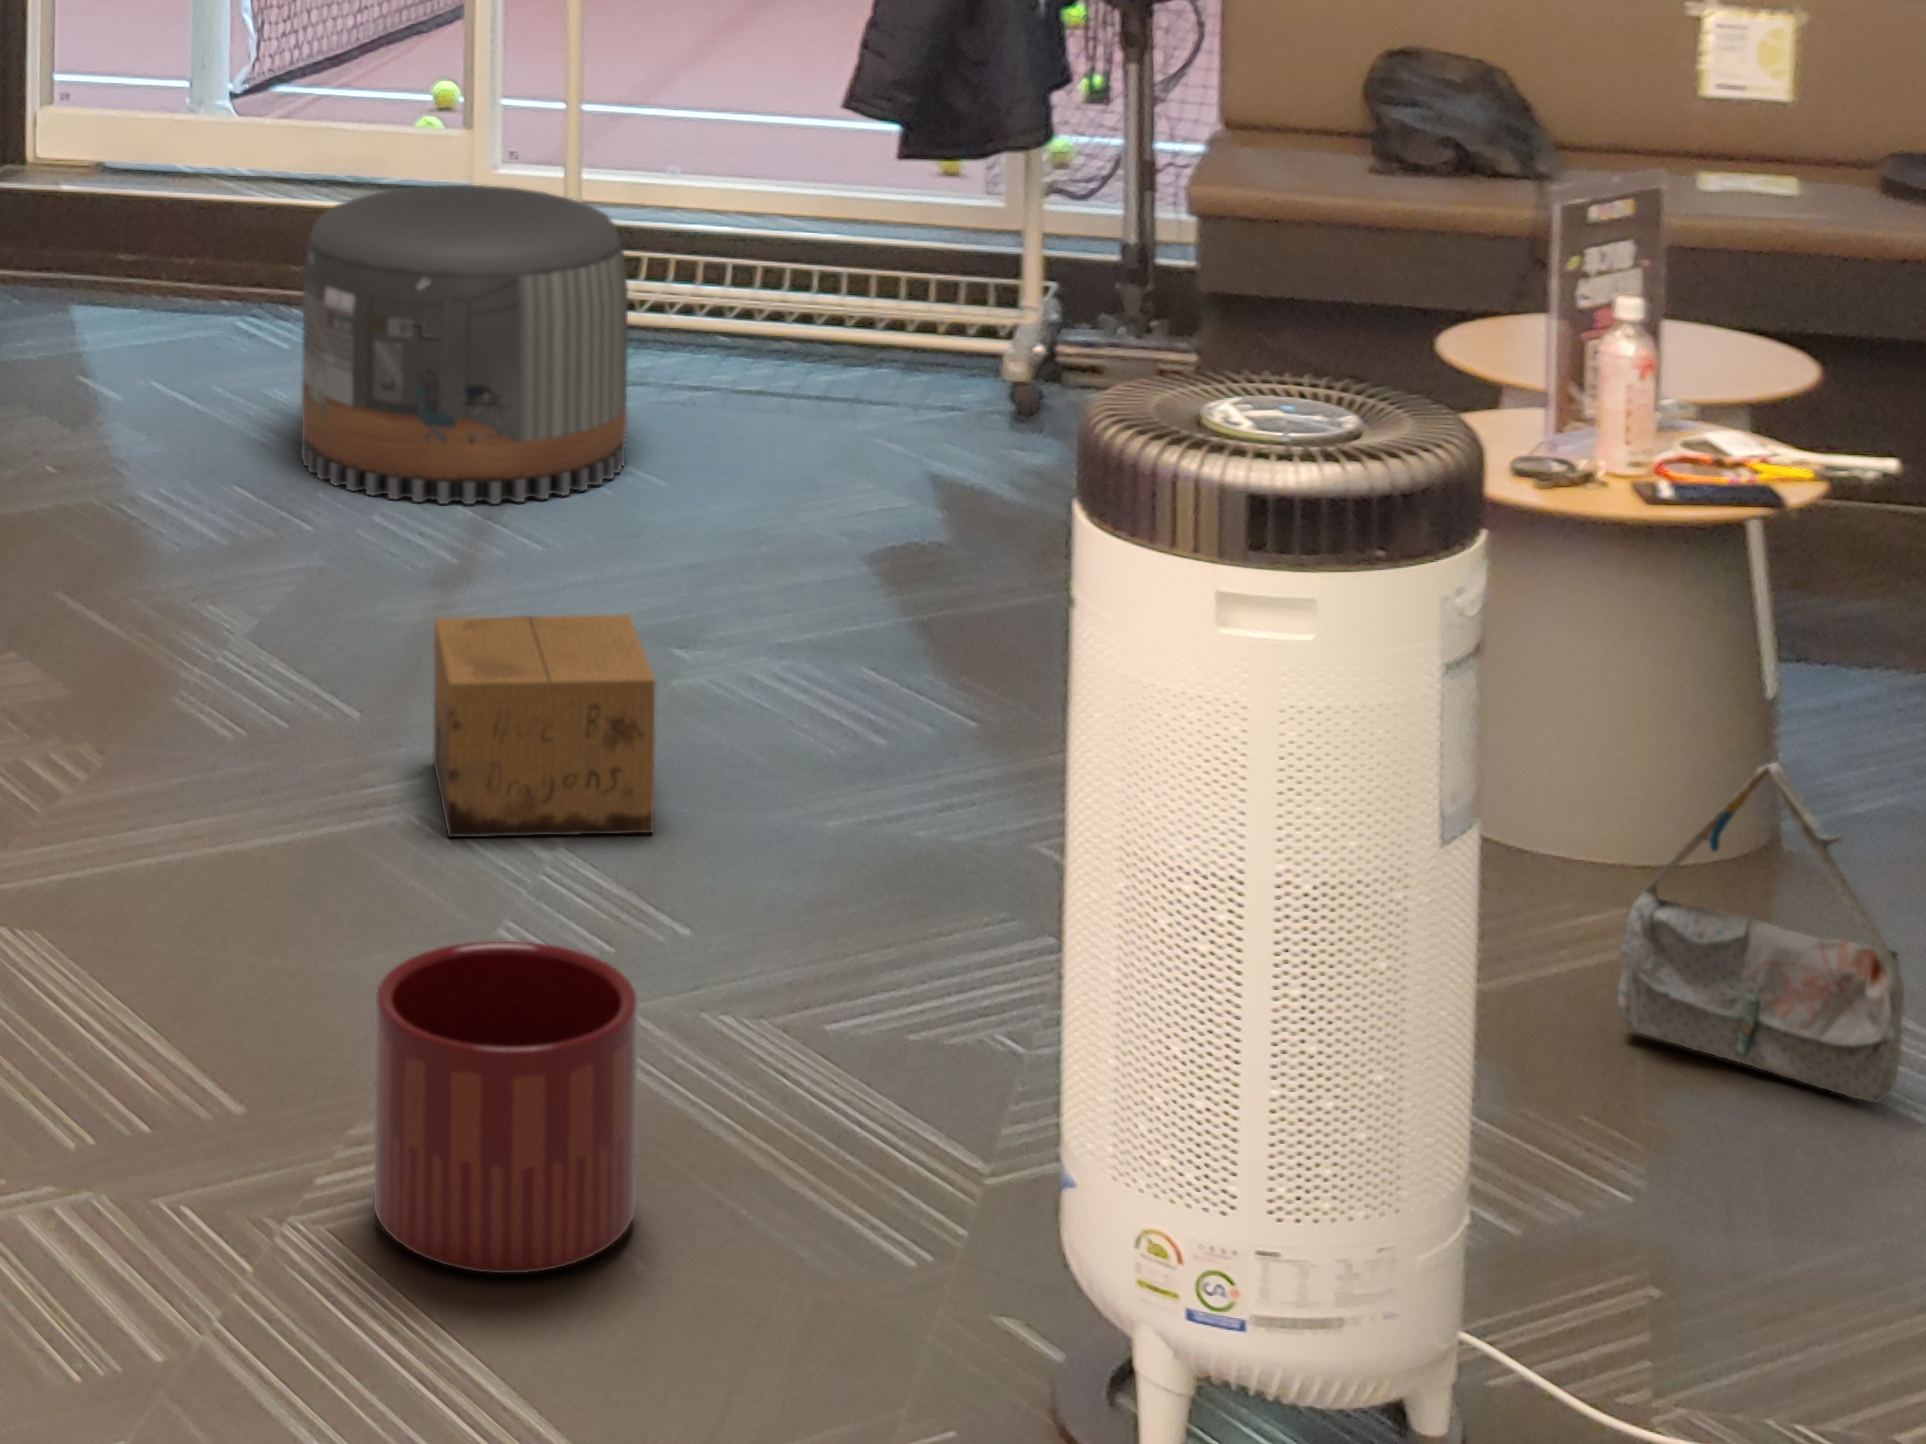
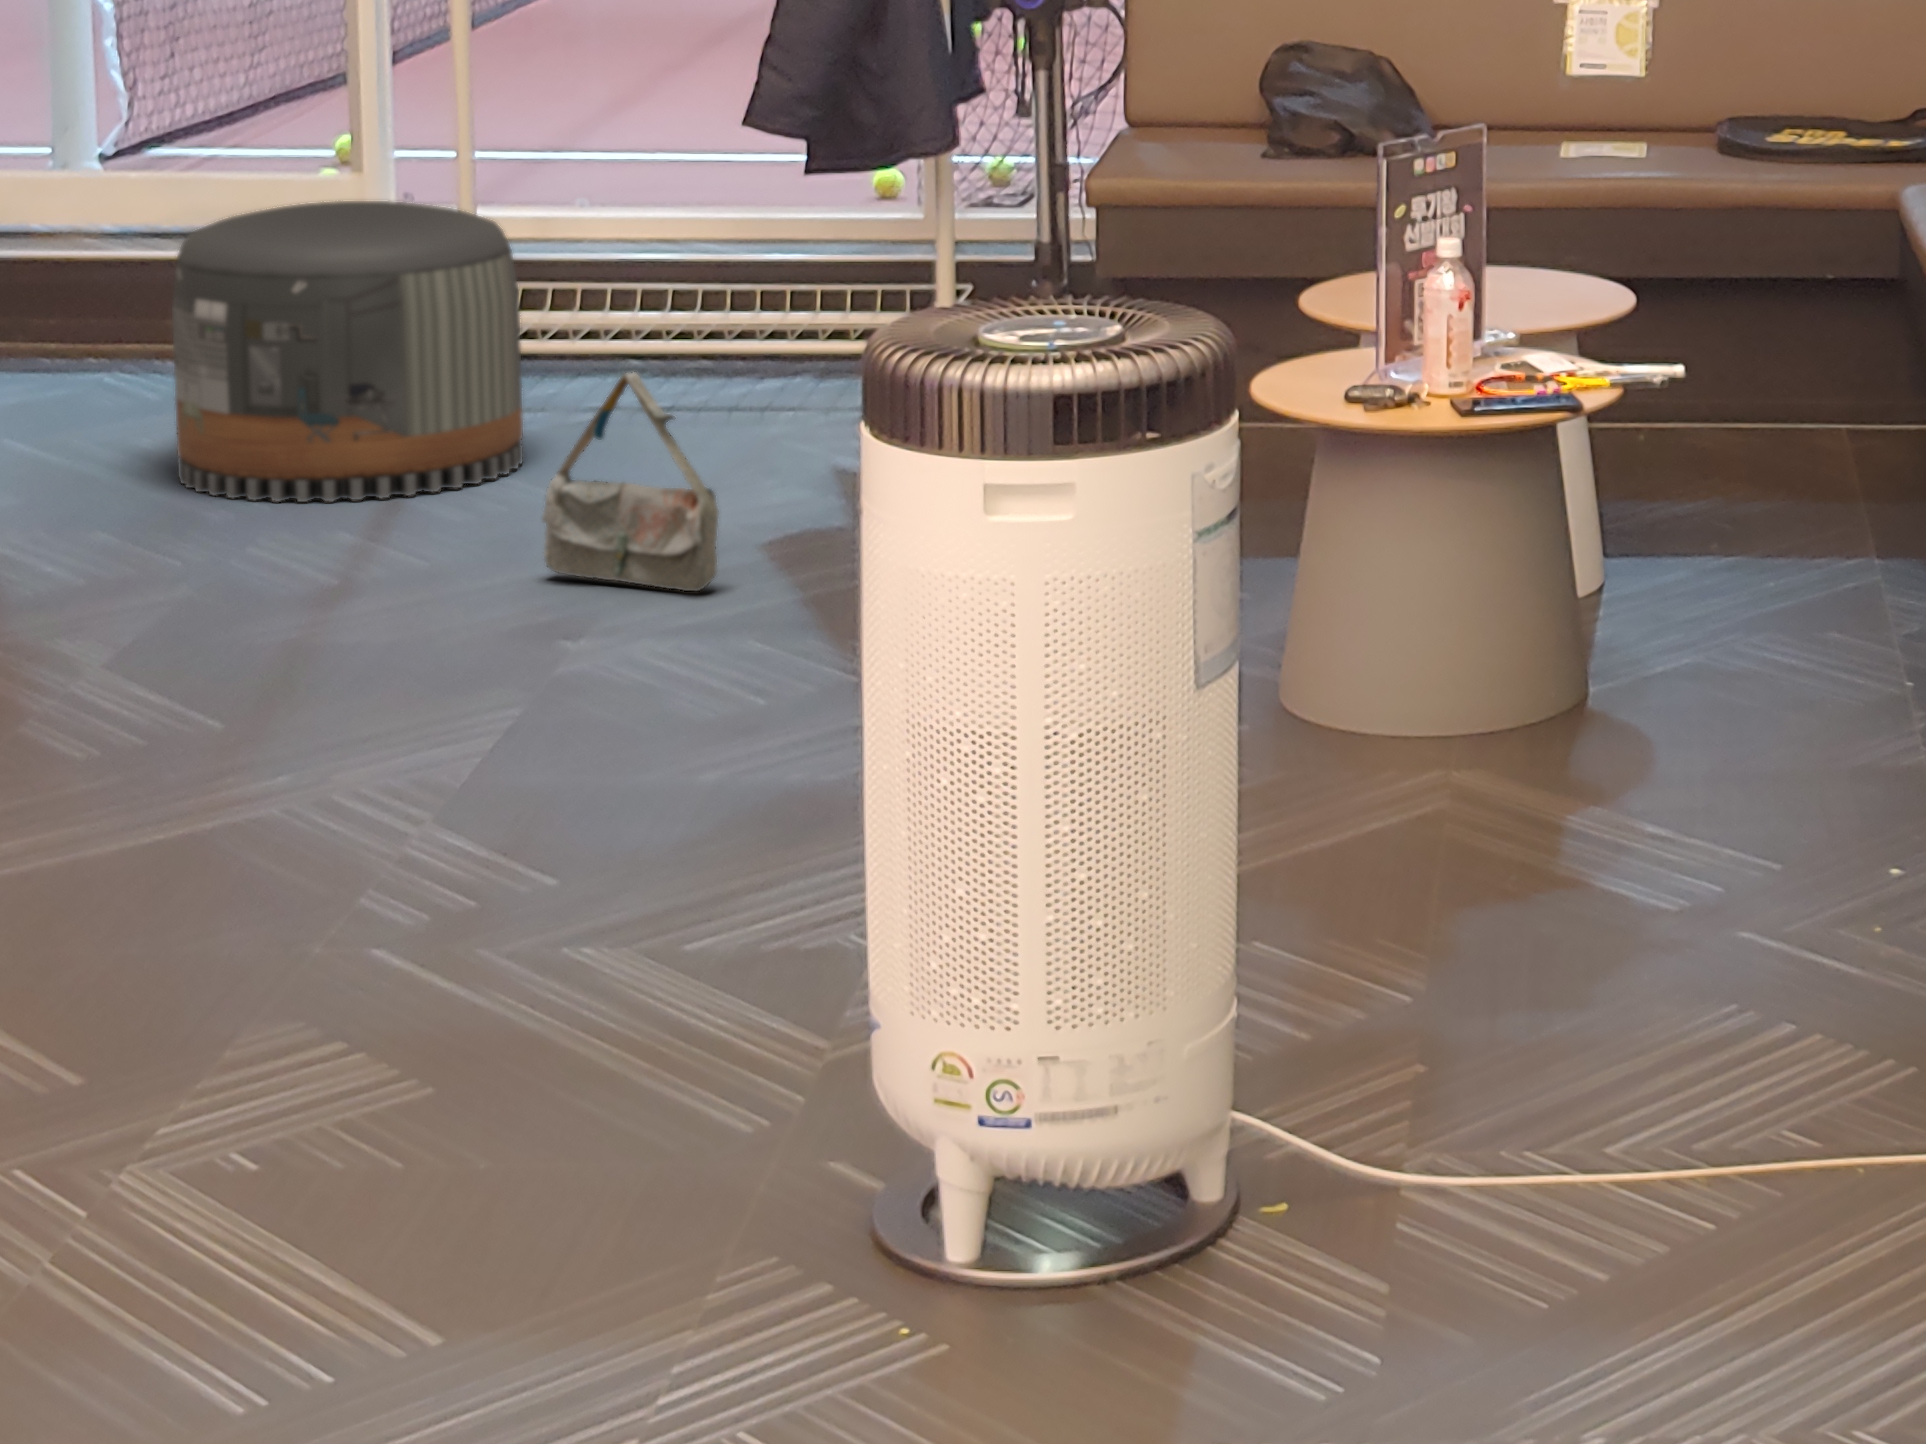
cardboard box: present [433,615,655,837] -> none [304,526,519,719]
bag: present [1618,763,1905,1103] -> present [542,372,718,591]
planter: present [374,941,637,1273] -> none [231,710,473,955]

